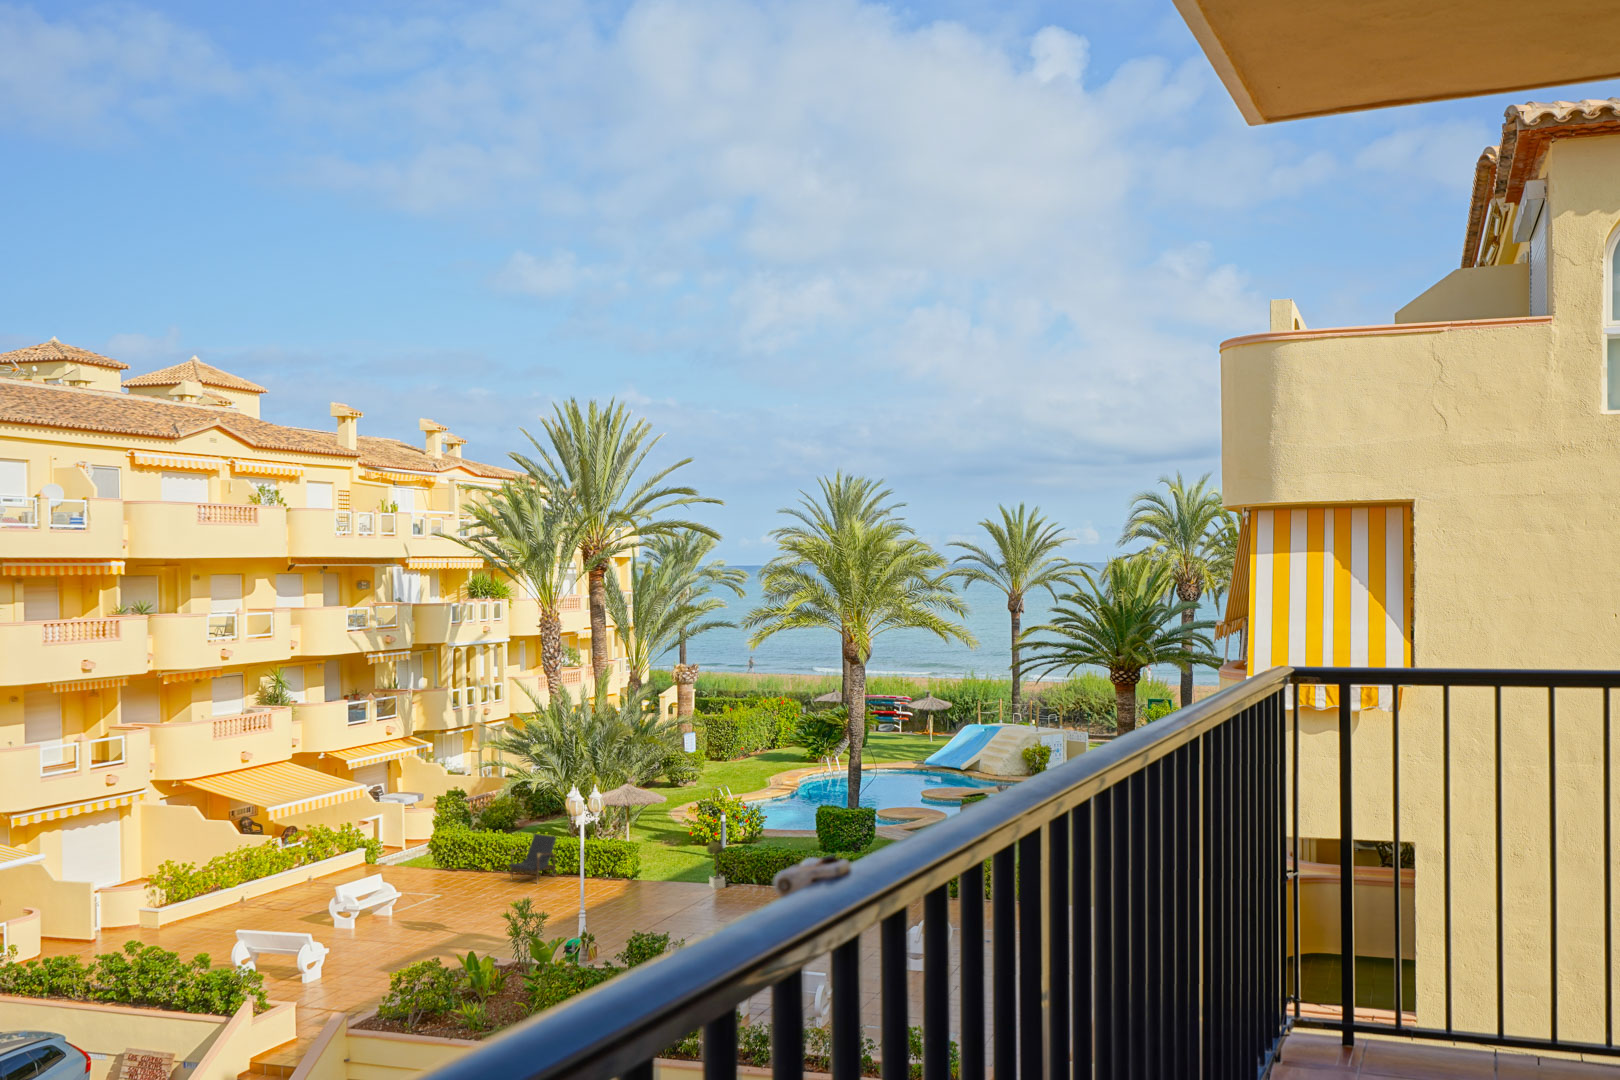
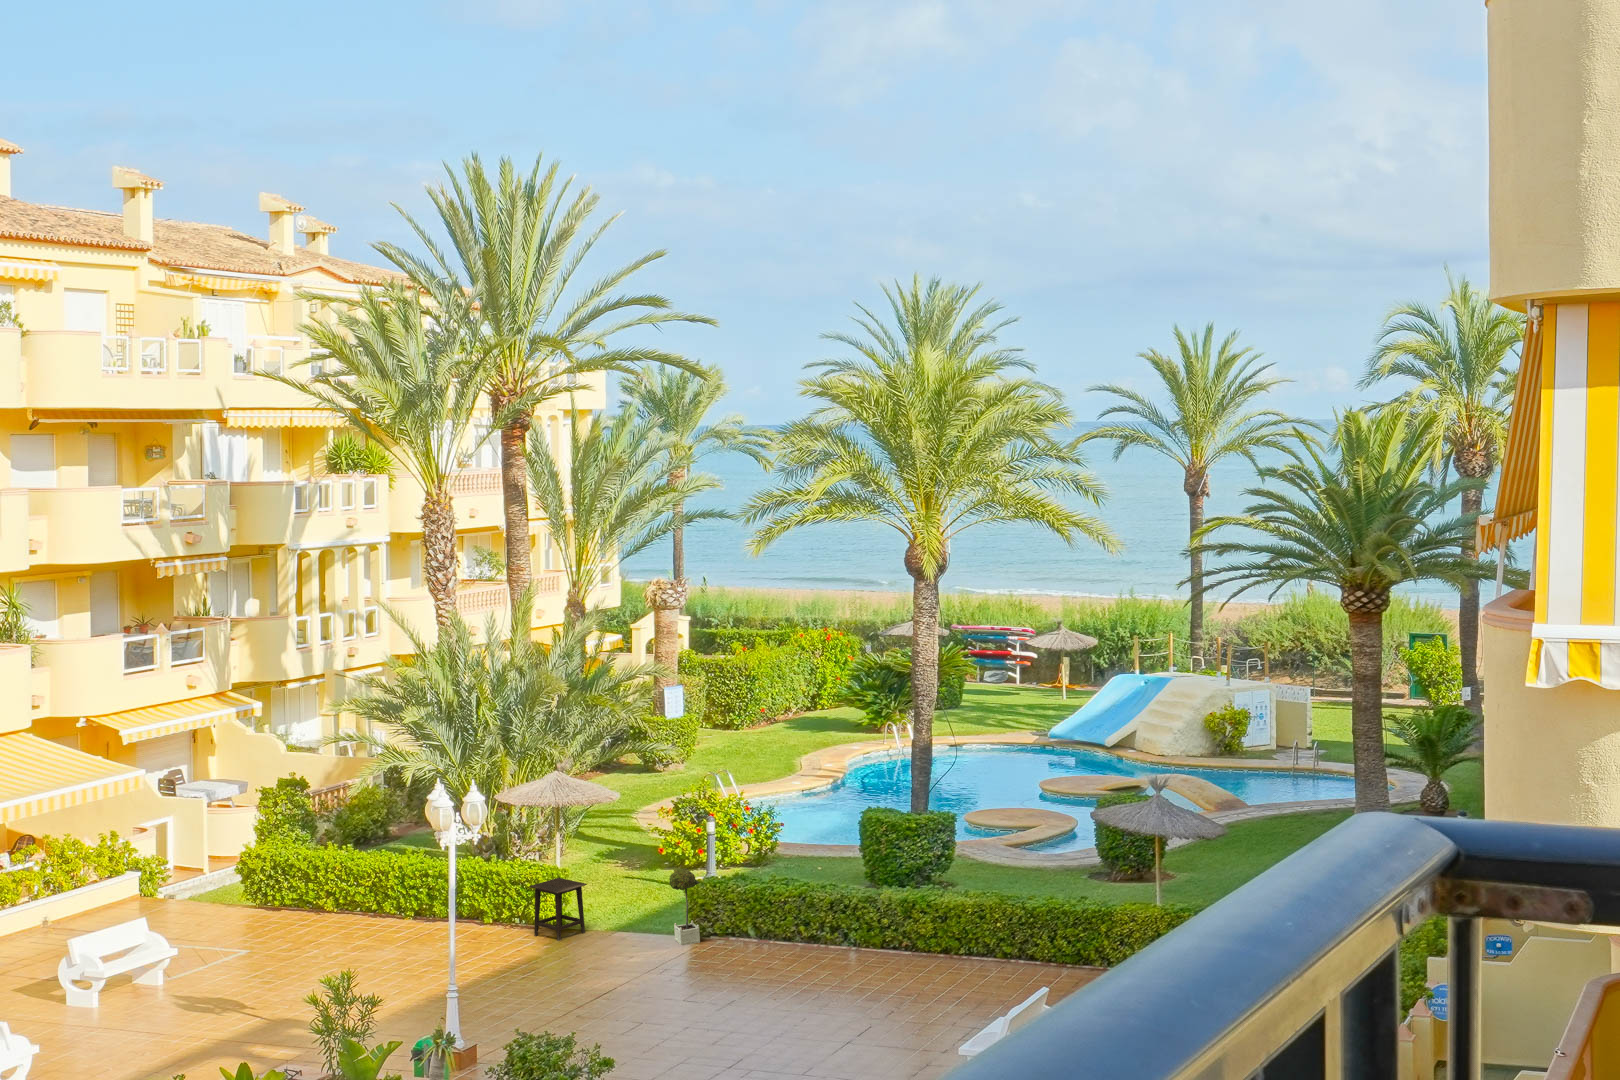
lounge chair: present [509,834,556,882] -> none [359,852,435,933]
side table: none [619,849,654,888] -> present [530,878,587,941]

